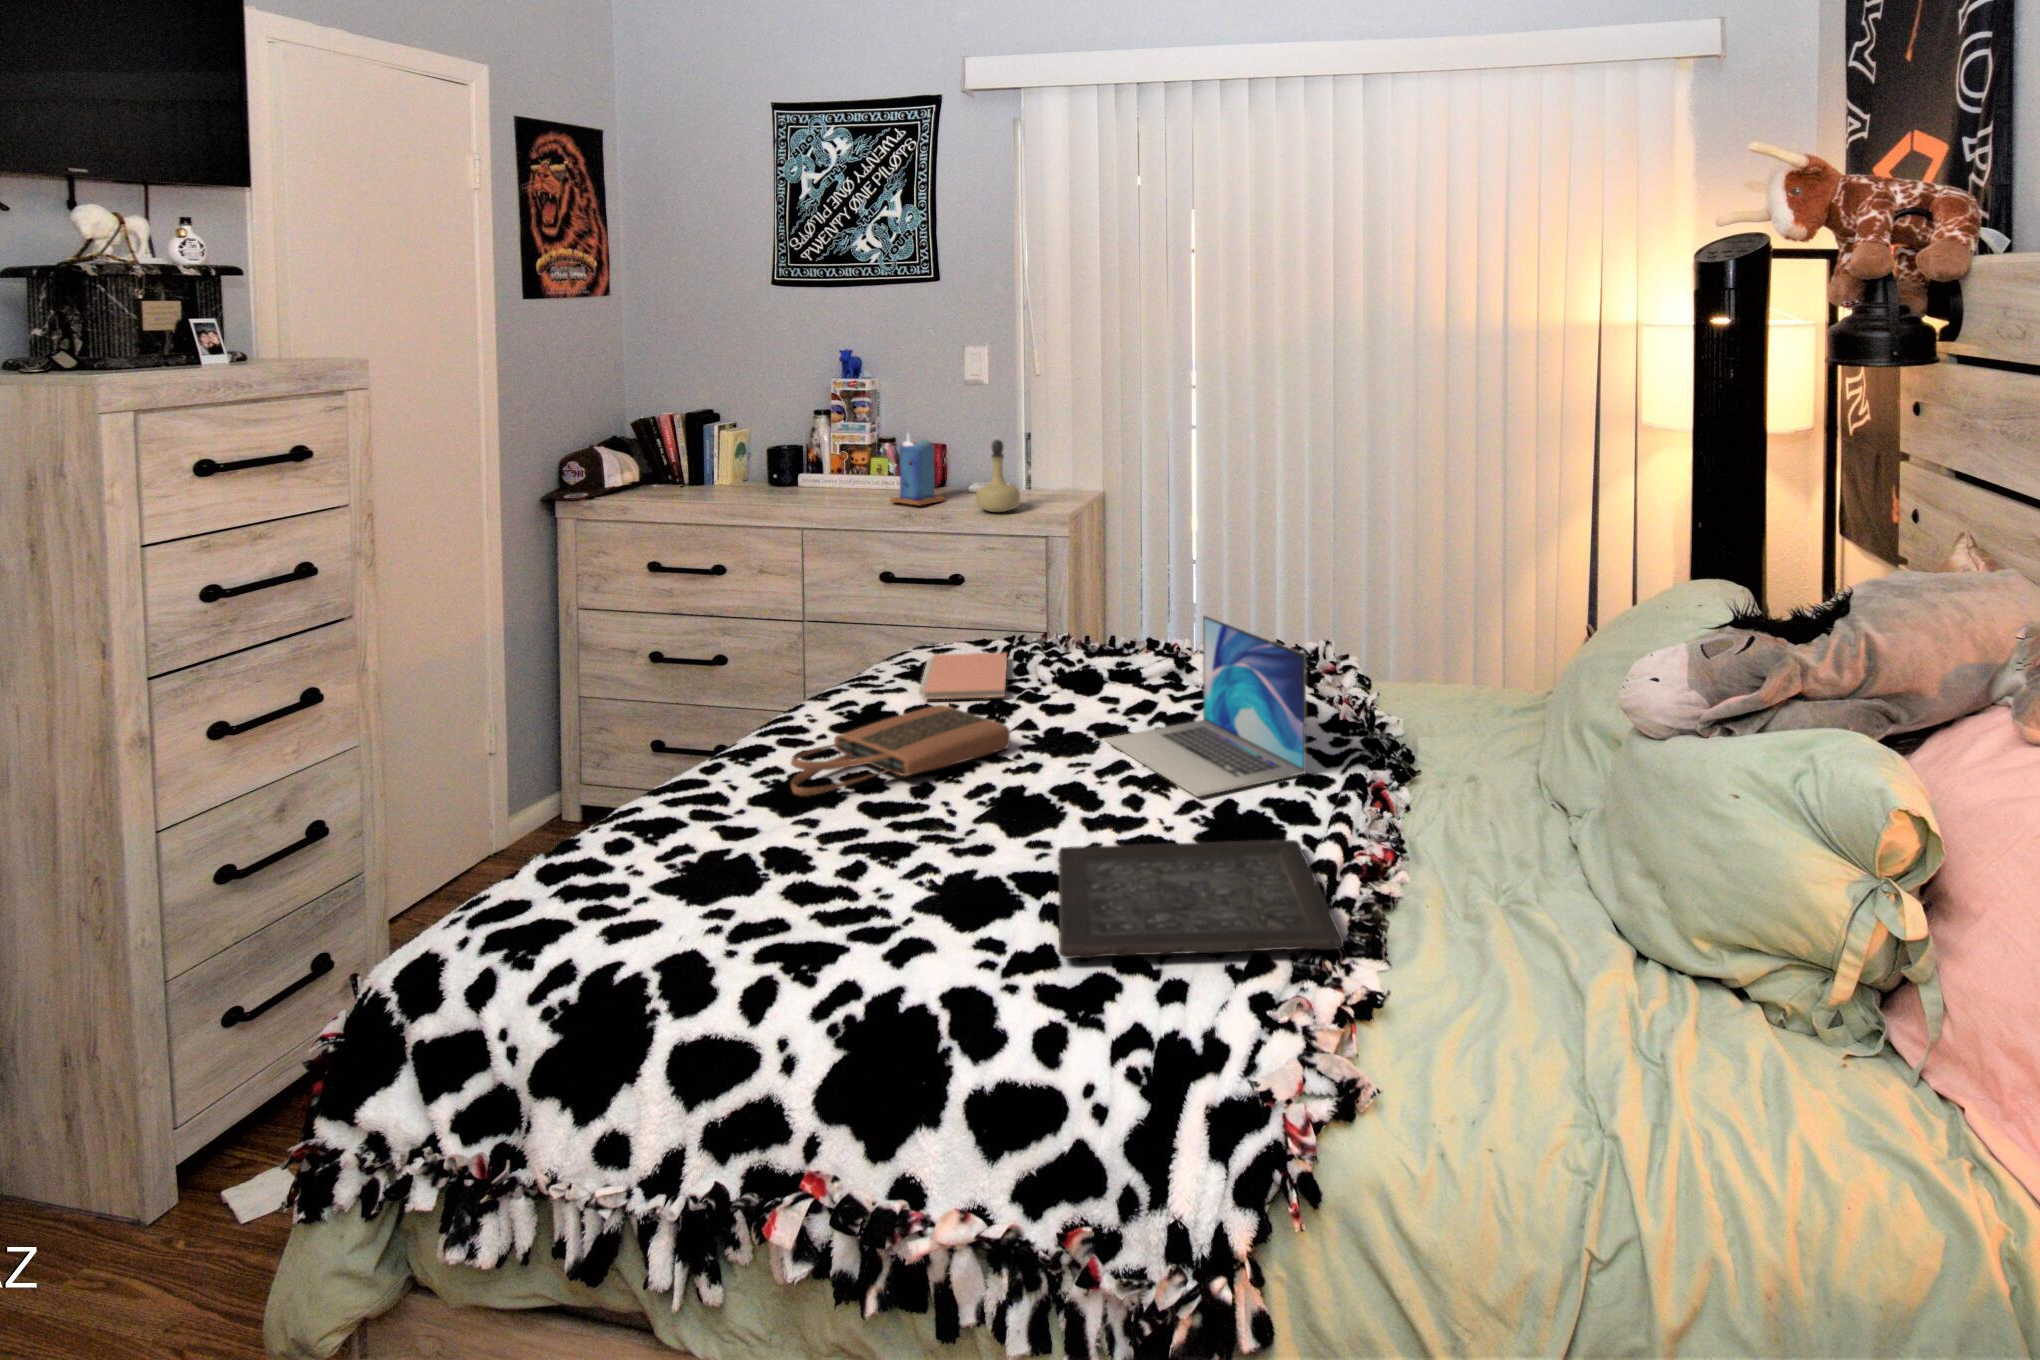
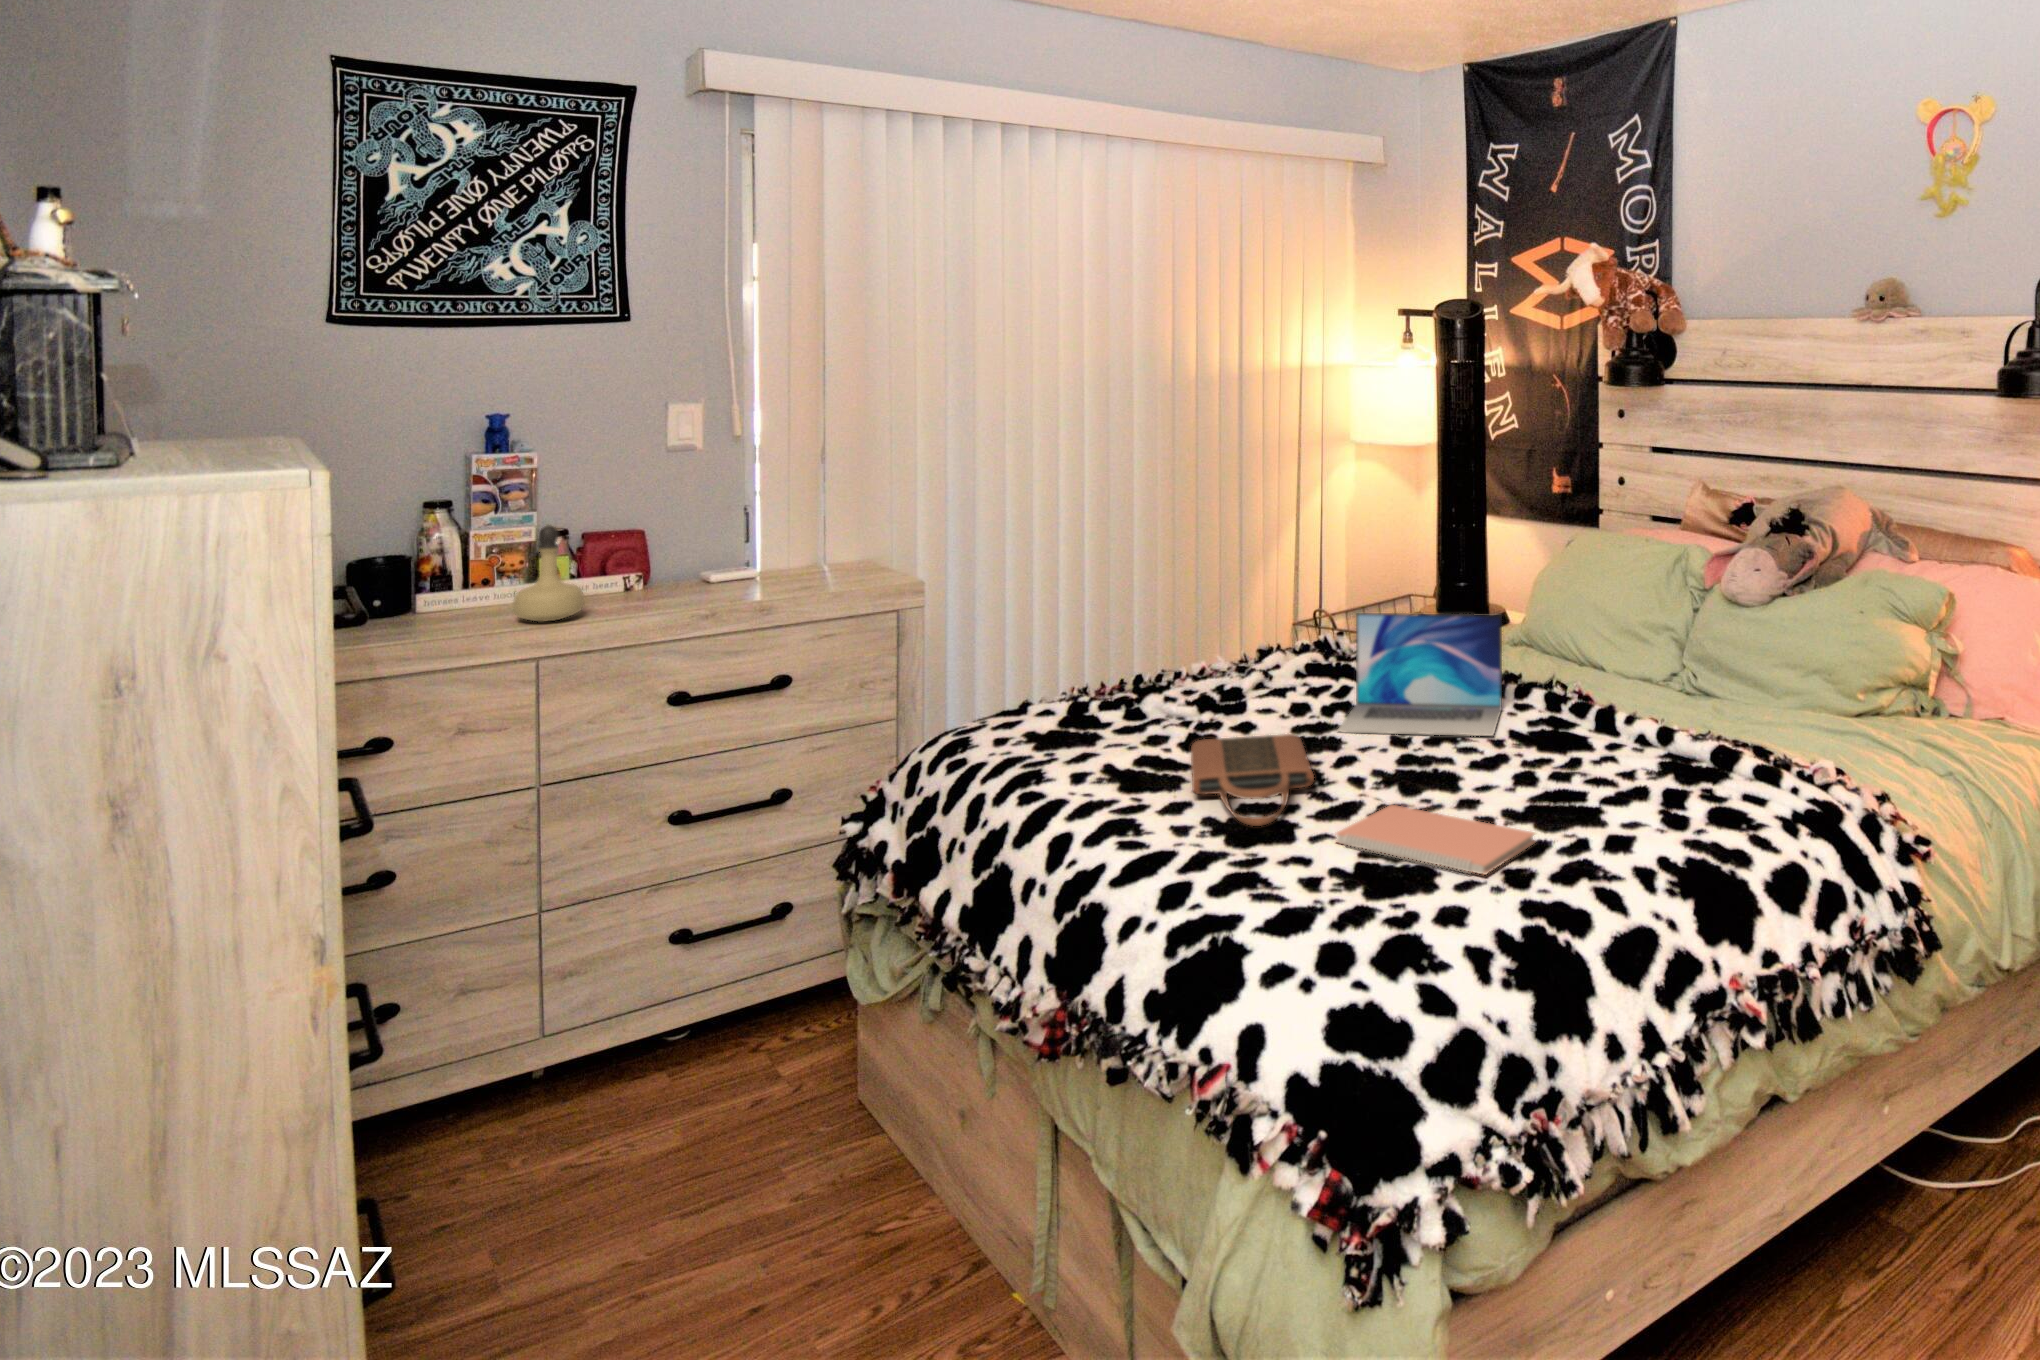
candle: present [890,435,945,506] -> none [634,515,700,606]
perfume bottle: present [976,439,1020,512] -> present [513,525,584,622]
notebook: present [919,653,1007,699] -> present [1336,805,1535,875]
tray: present [1058,840,1344,958] -> none [1523,732,1757,812]

